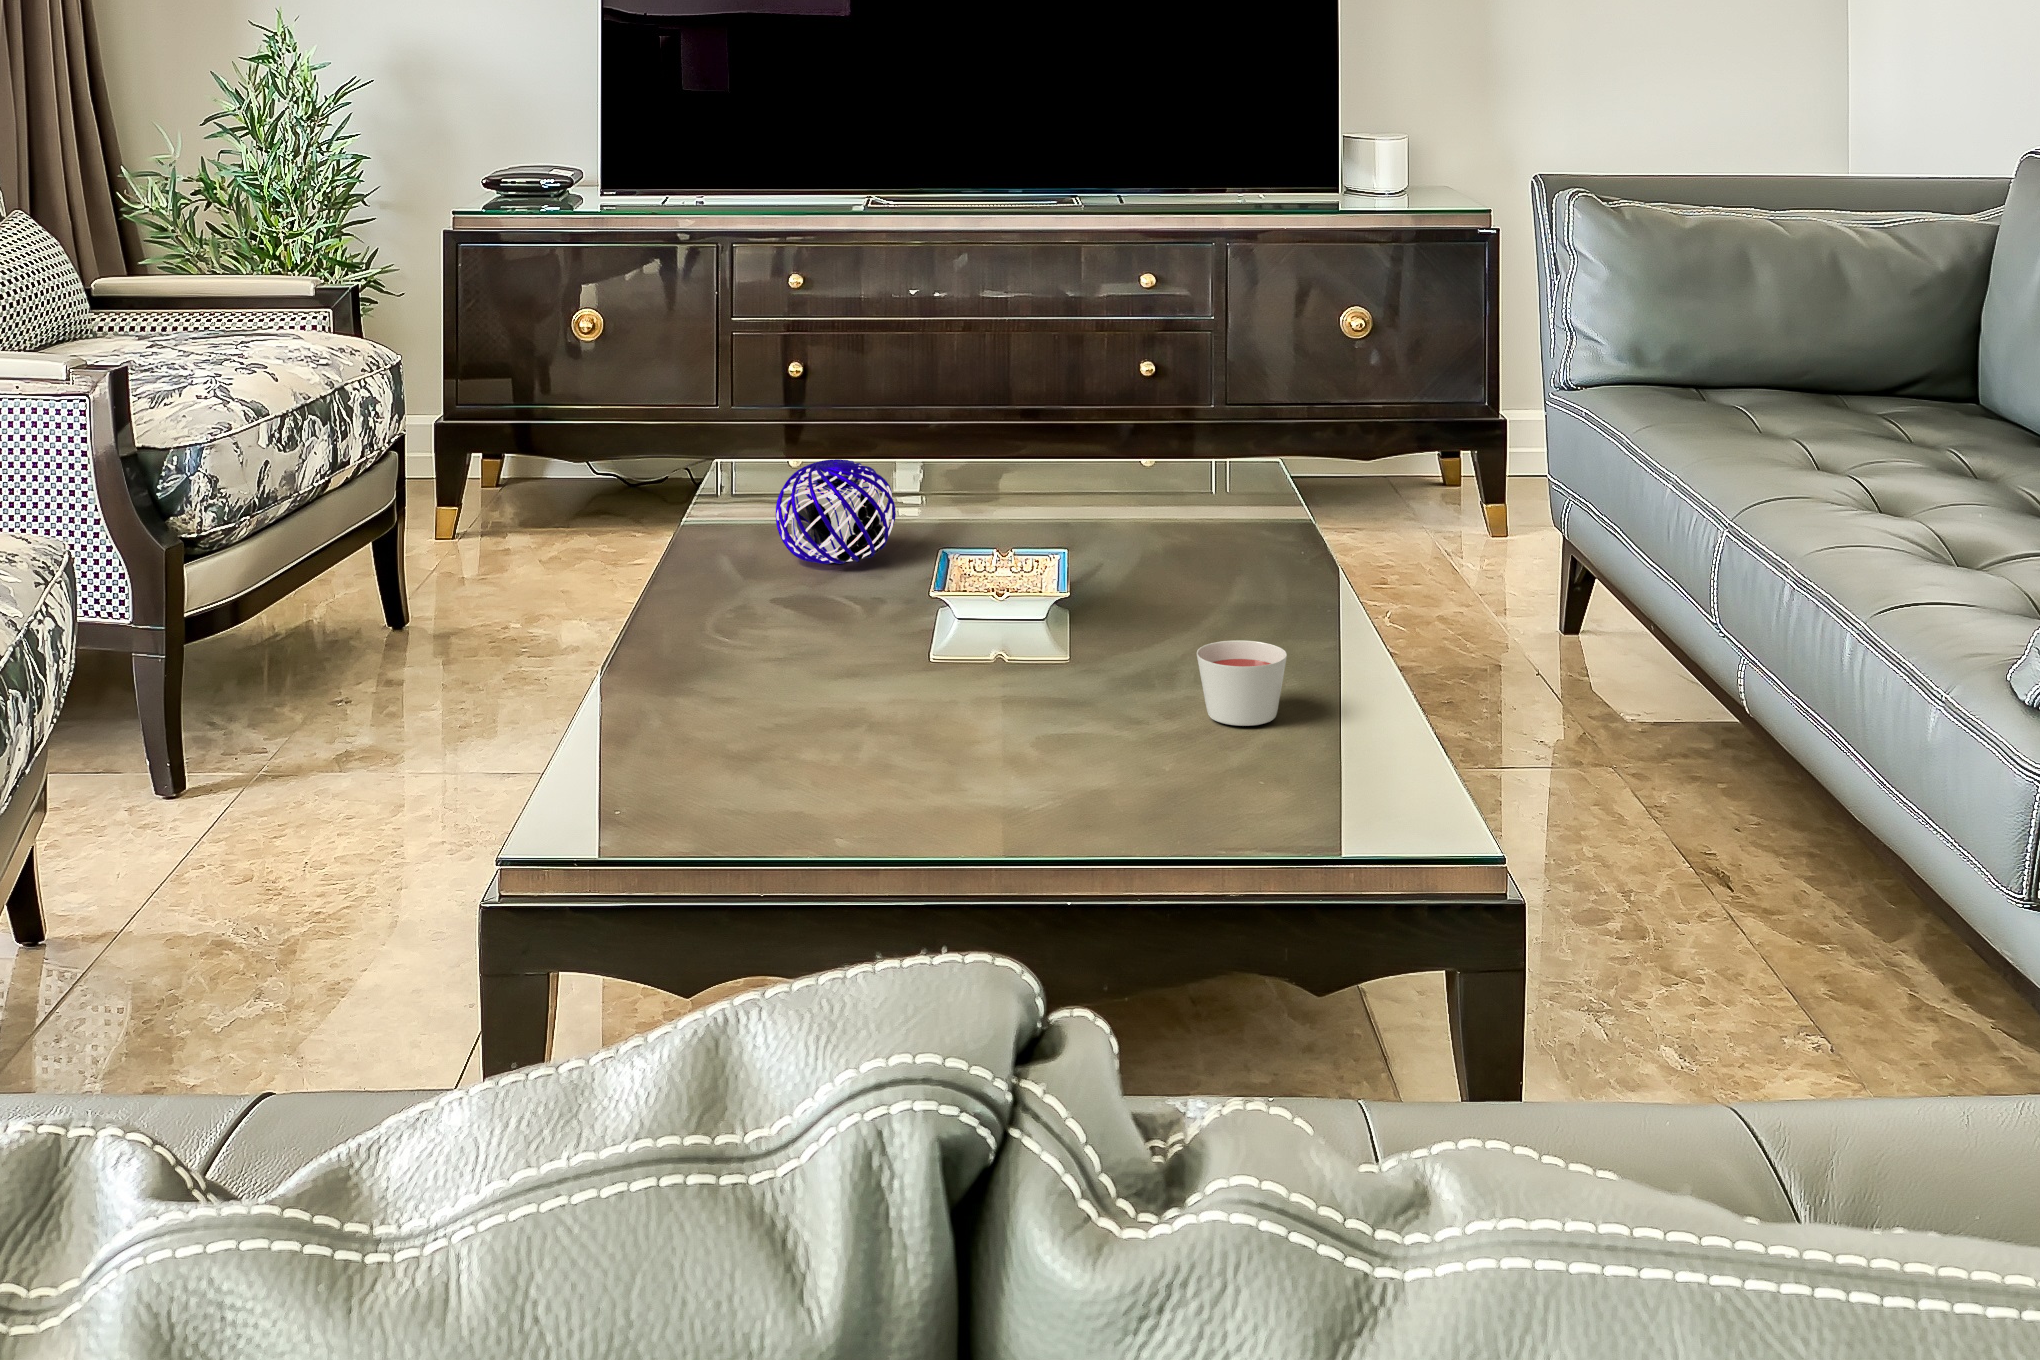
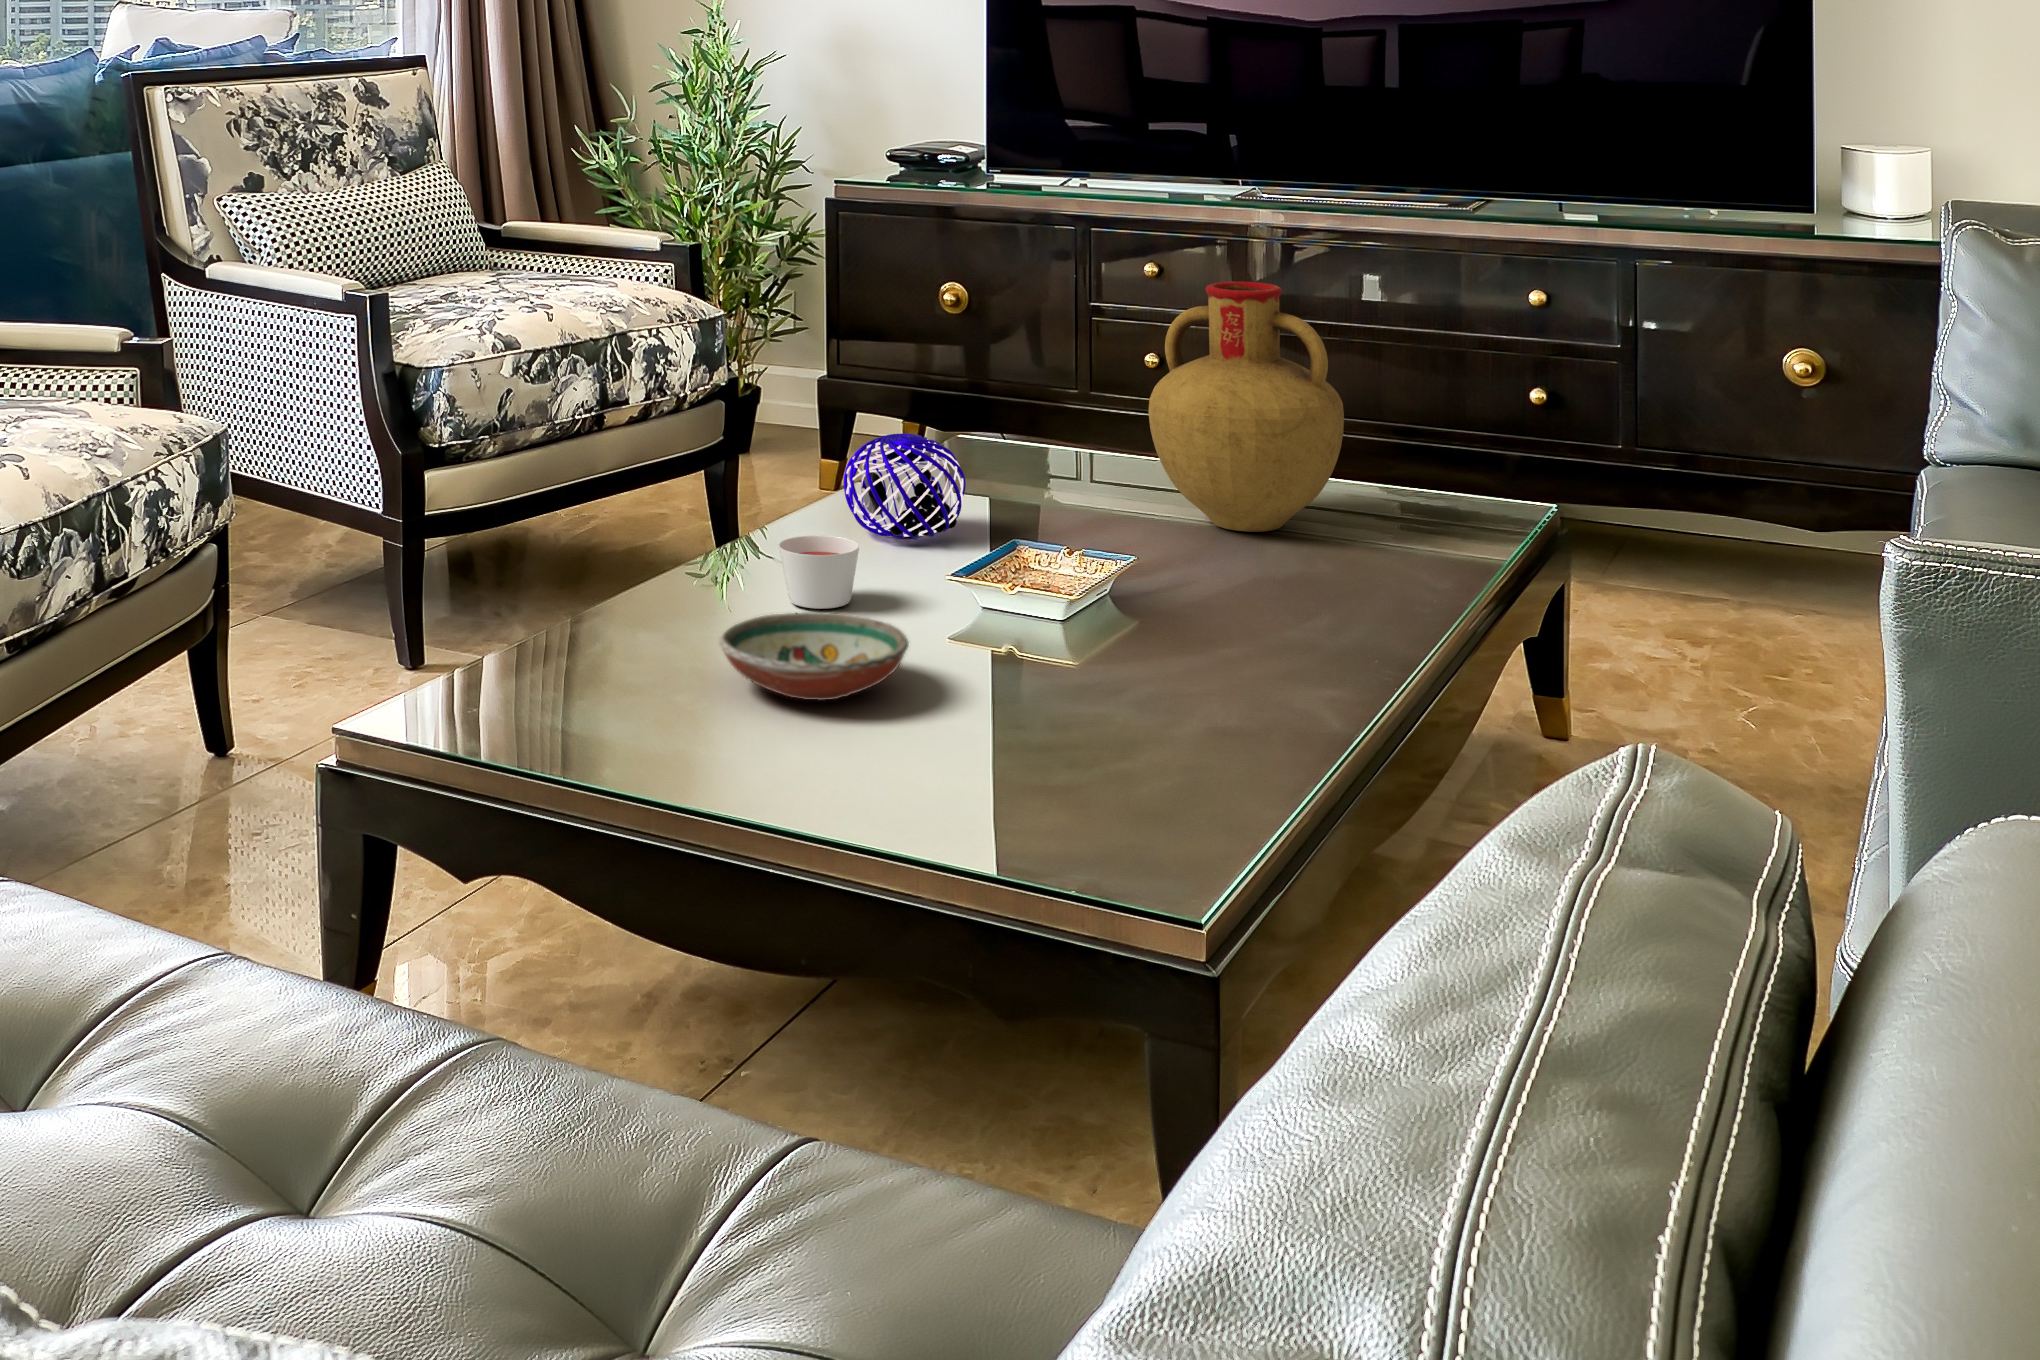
vase: none [1019,285,1193,516] -> present [1148,282,1344,532]
decorative bowl: none [873,639,1059,726] -> present [719,612,909,701]
candle: present [1197,640,1287,726] -> present [779,535,859,609]

